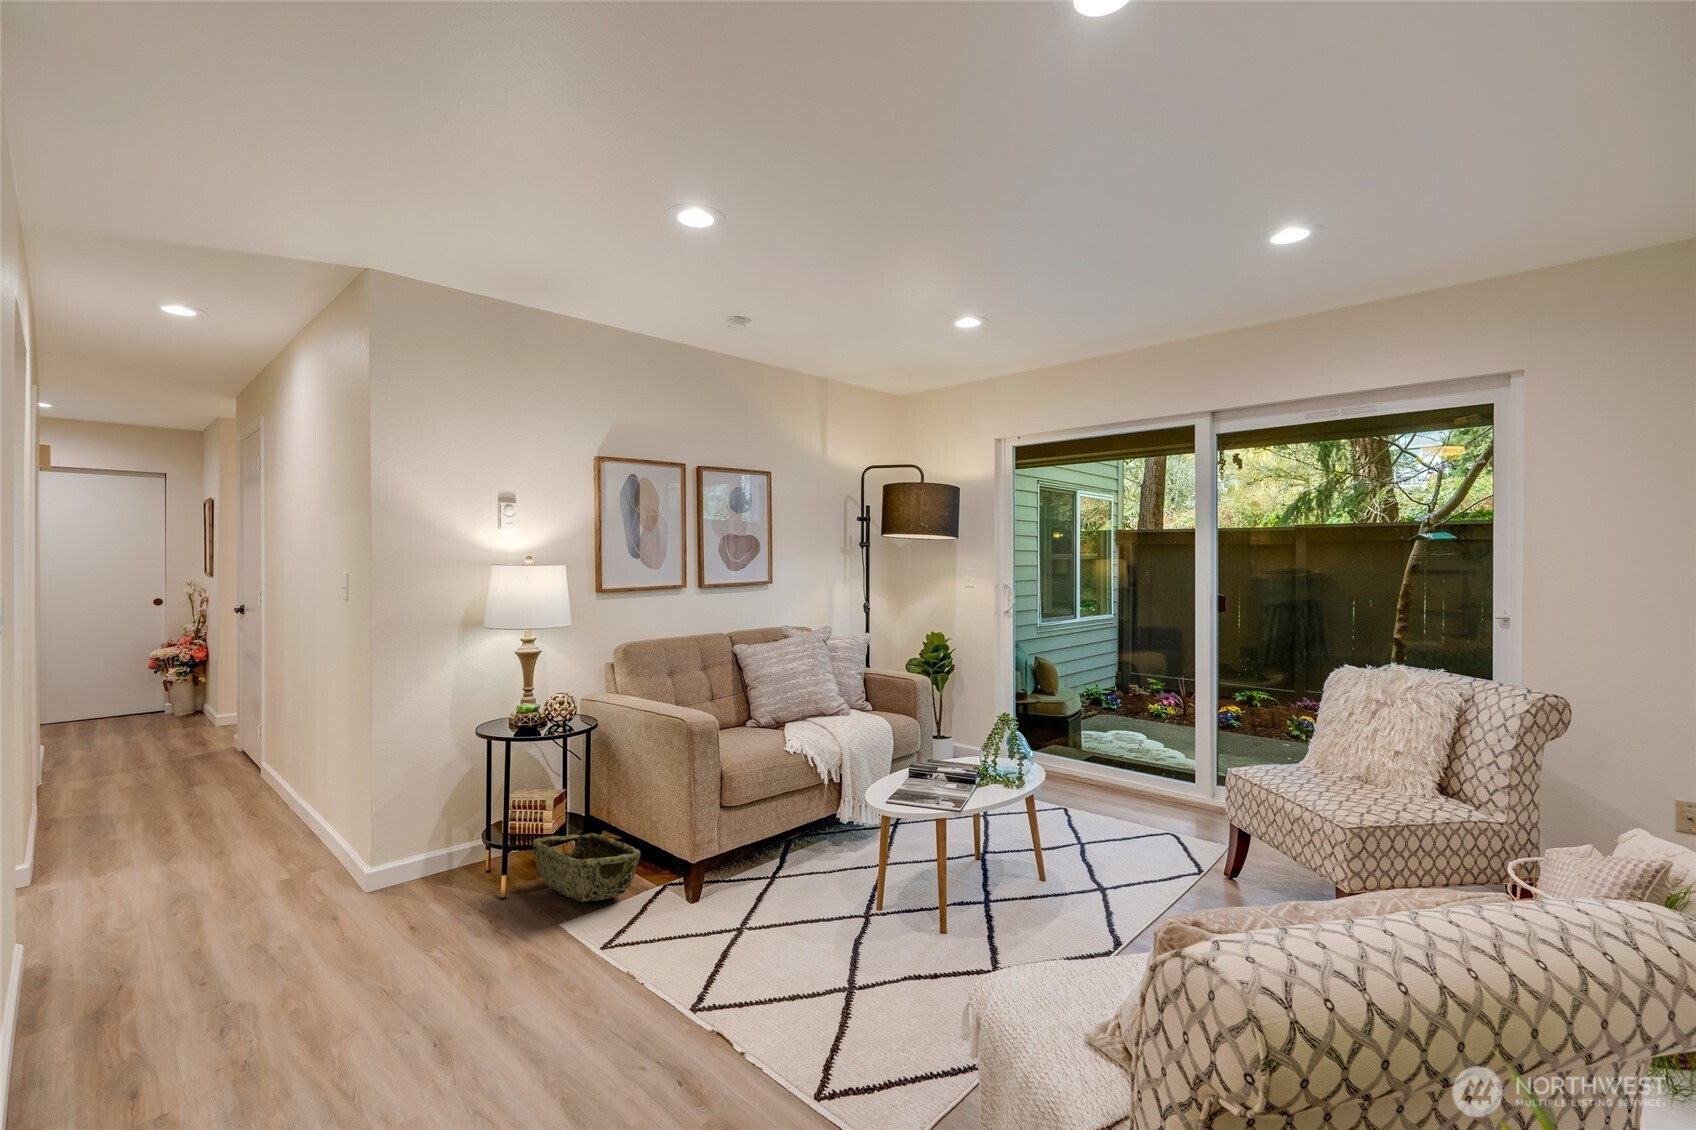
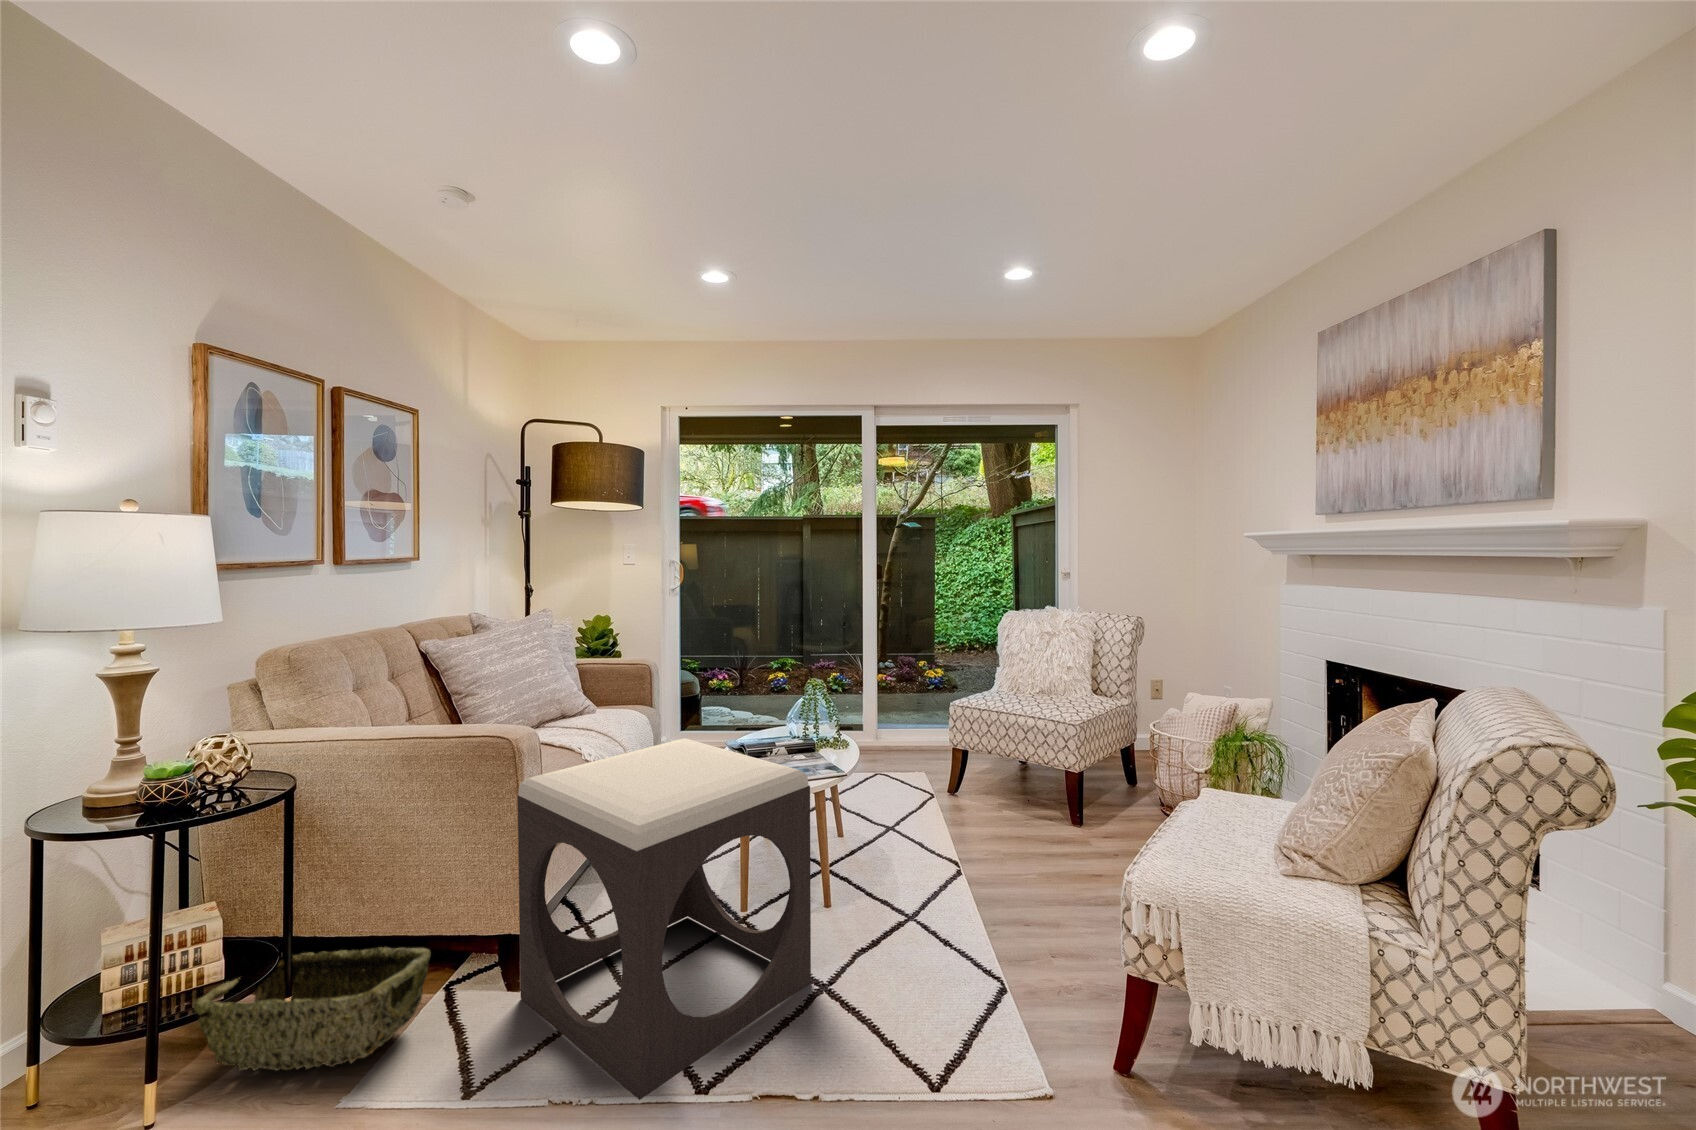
footstool: none [663,745,844,986] -> present [518,738,811,1100]

